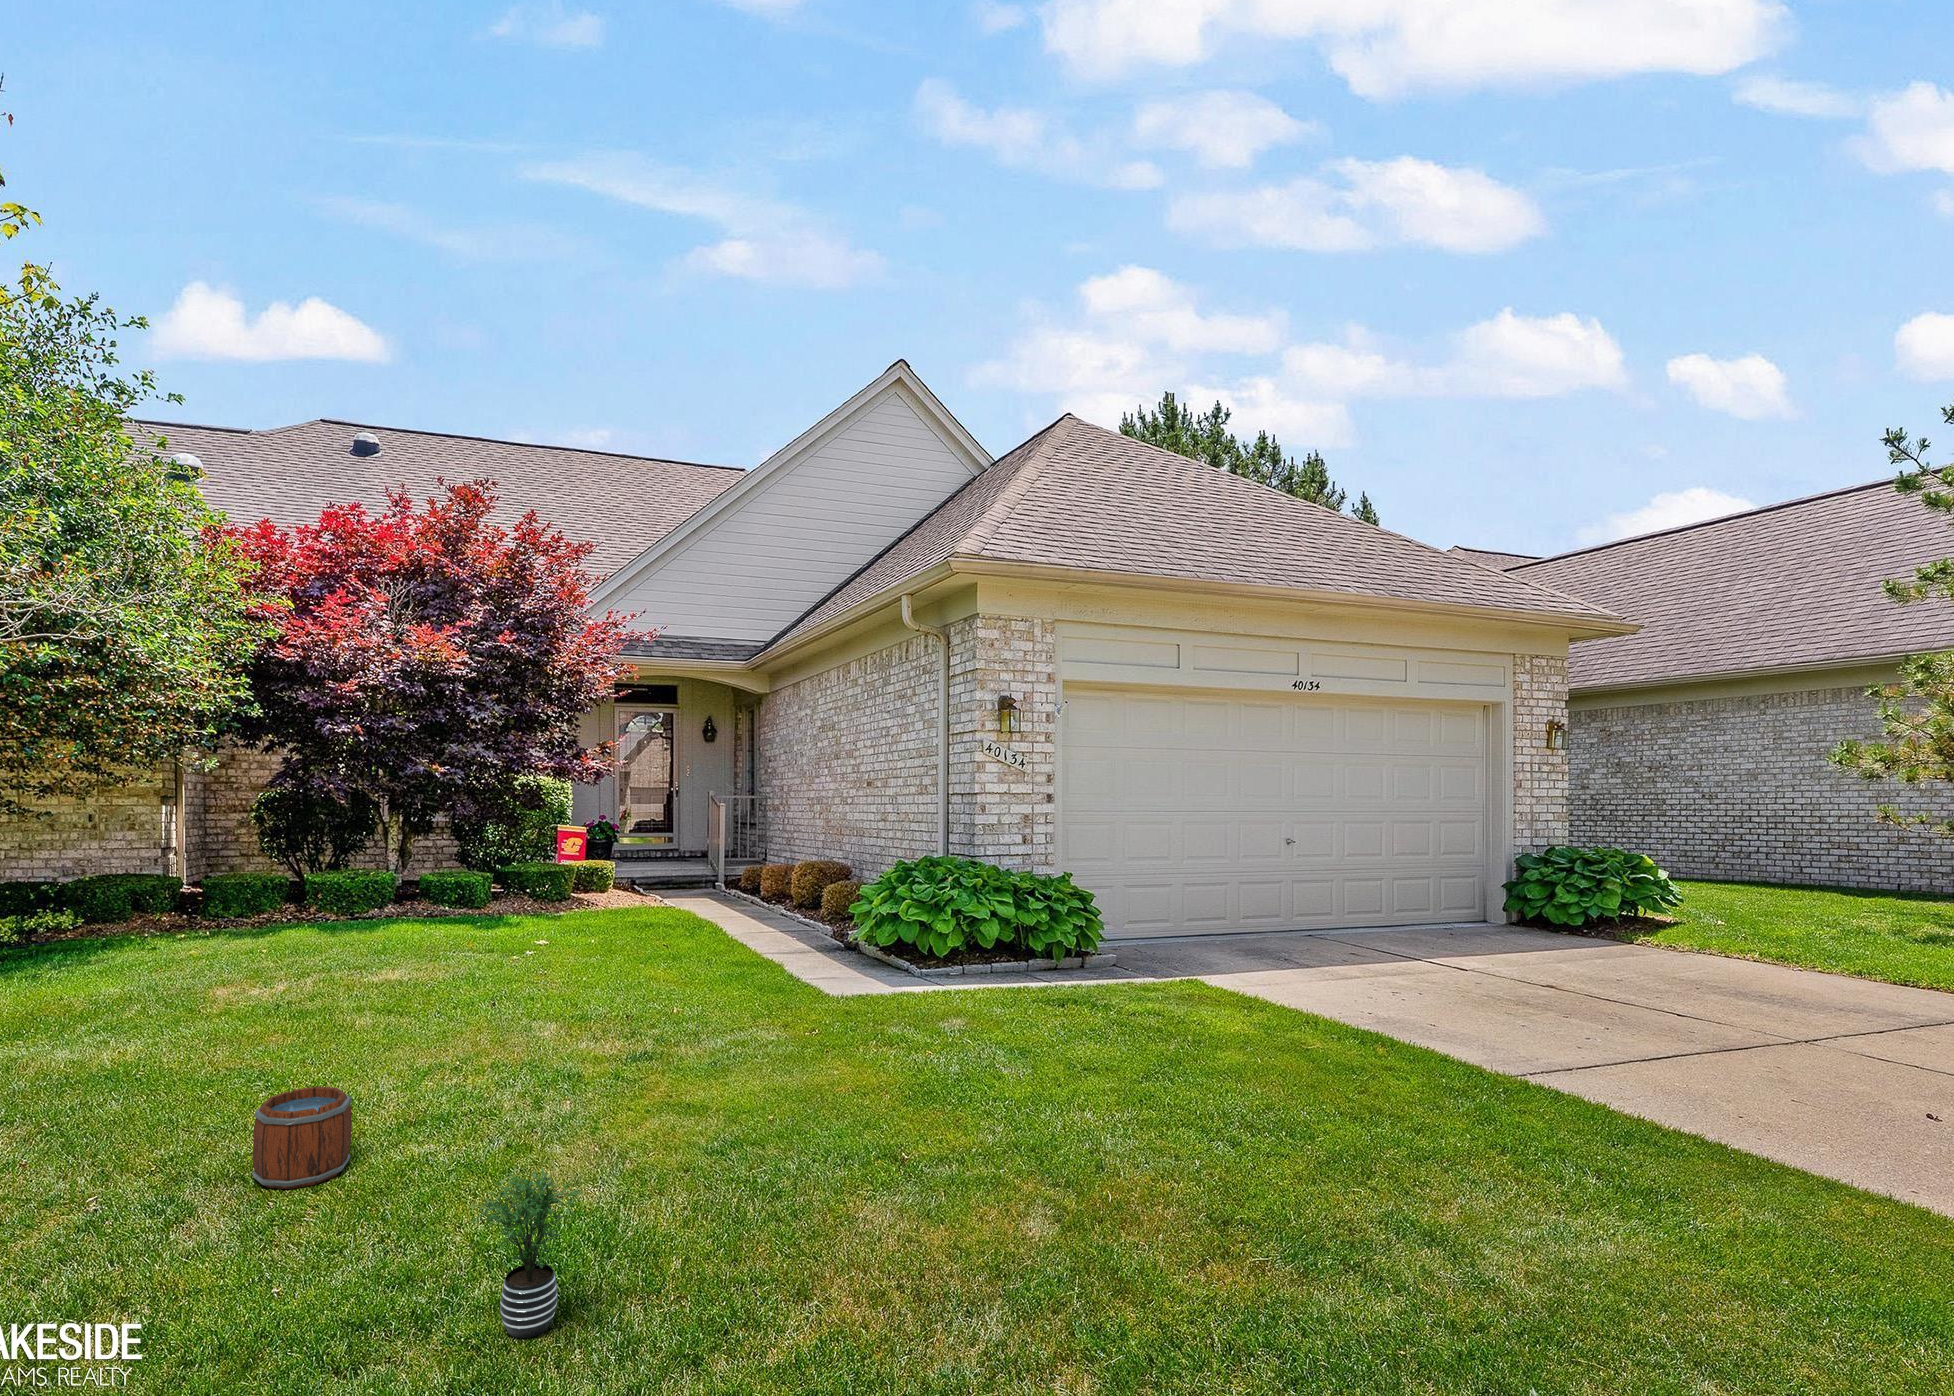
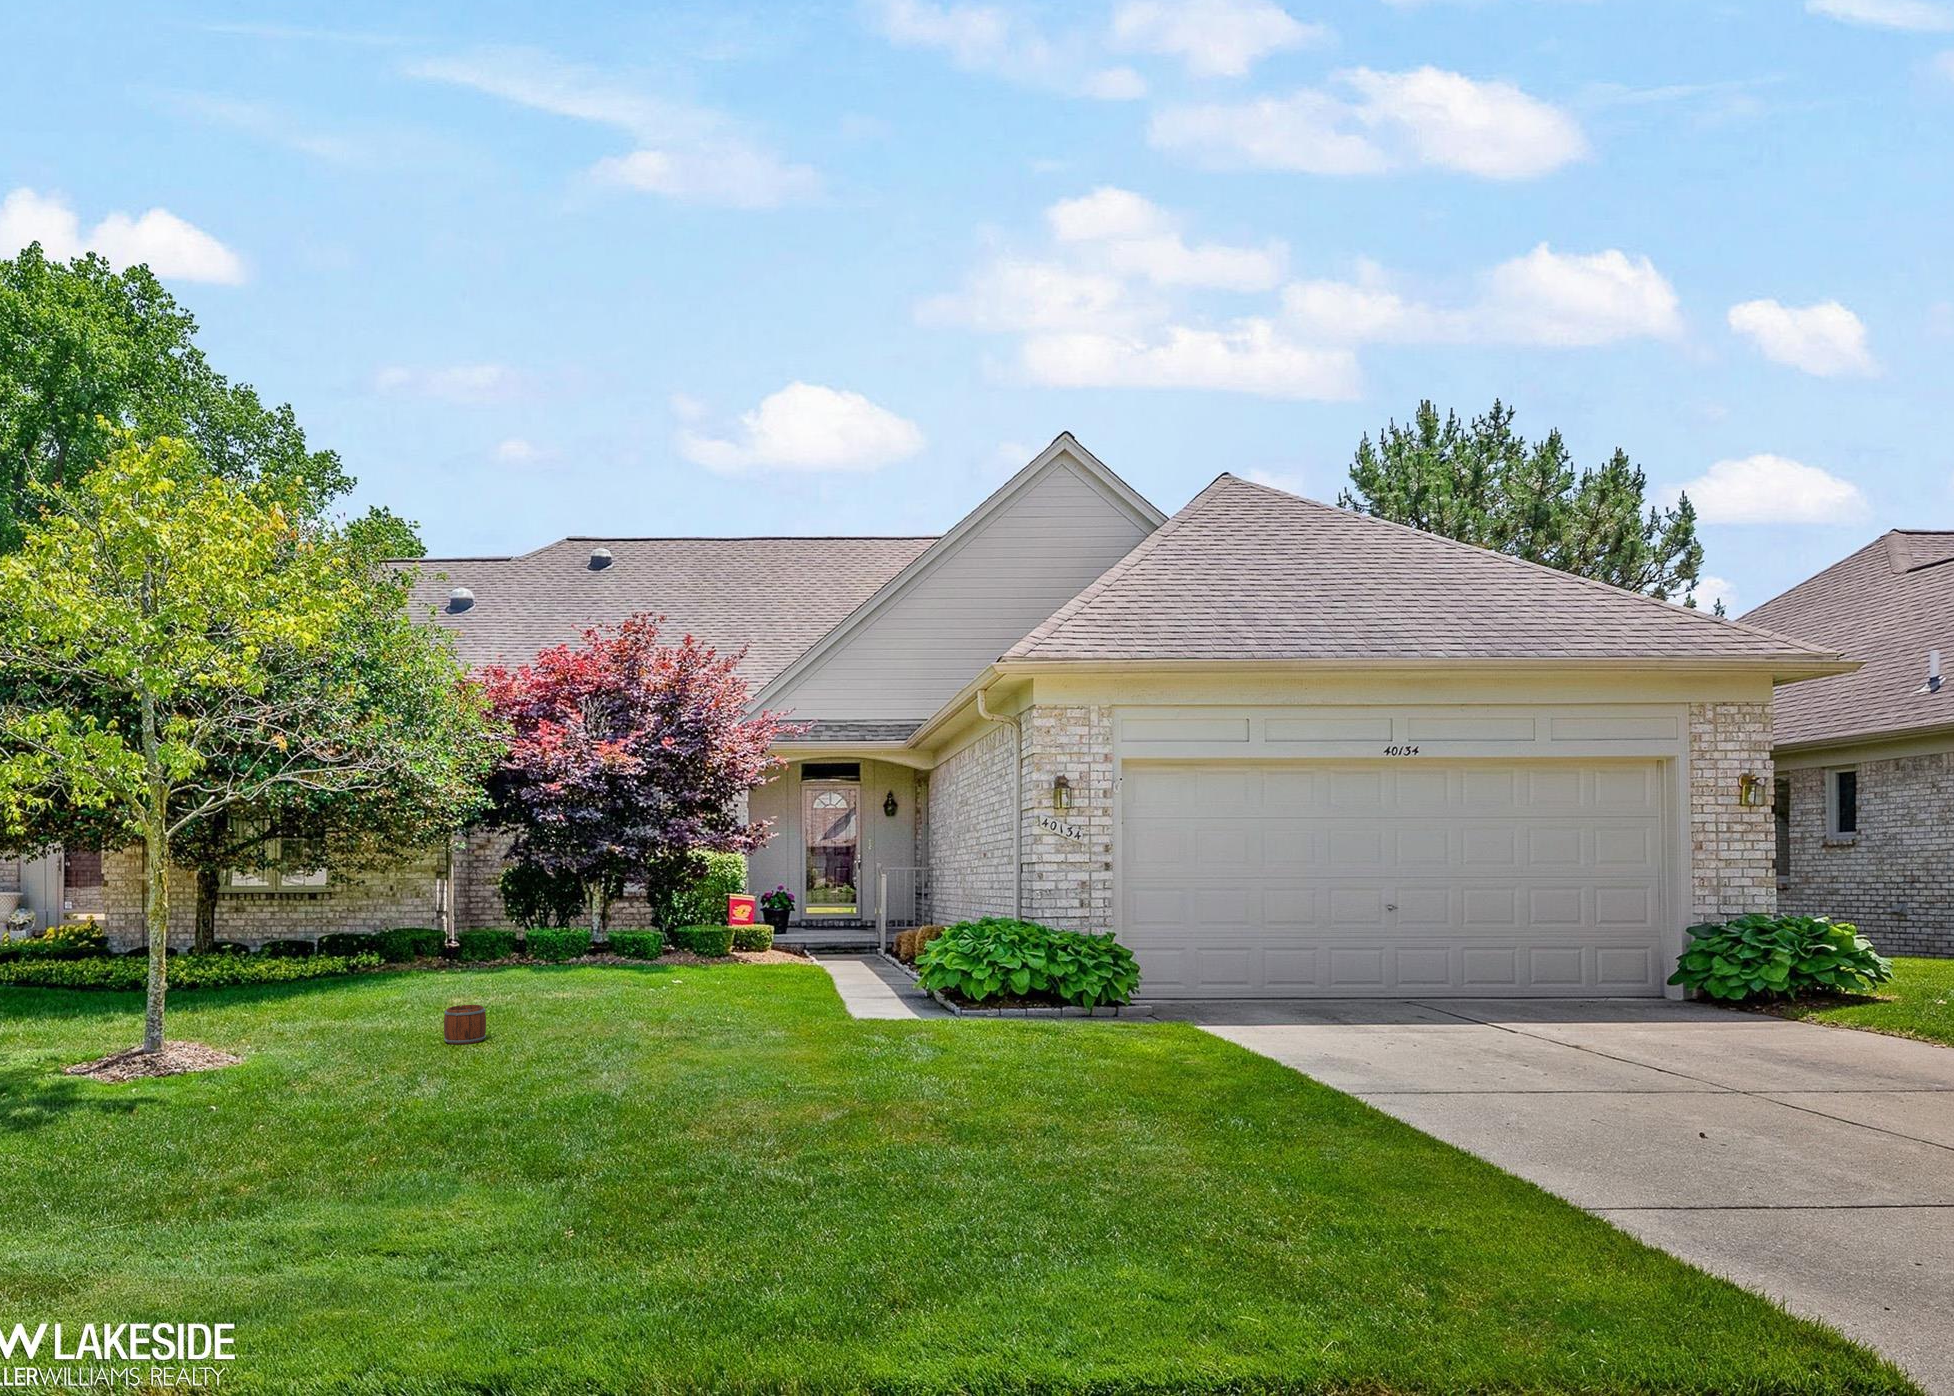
potted plant: present [471,1168,582,1338] -> none [501,1013,544,1074]

